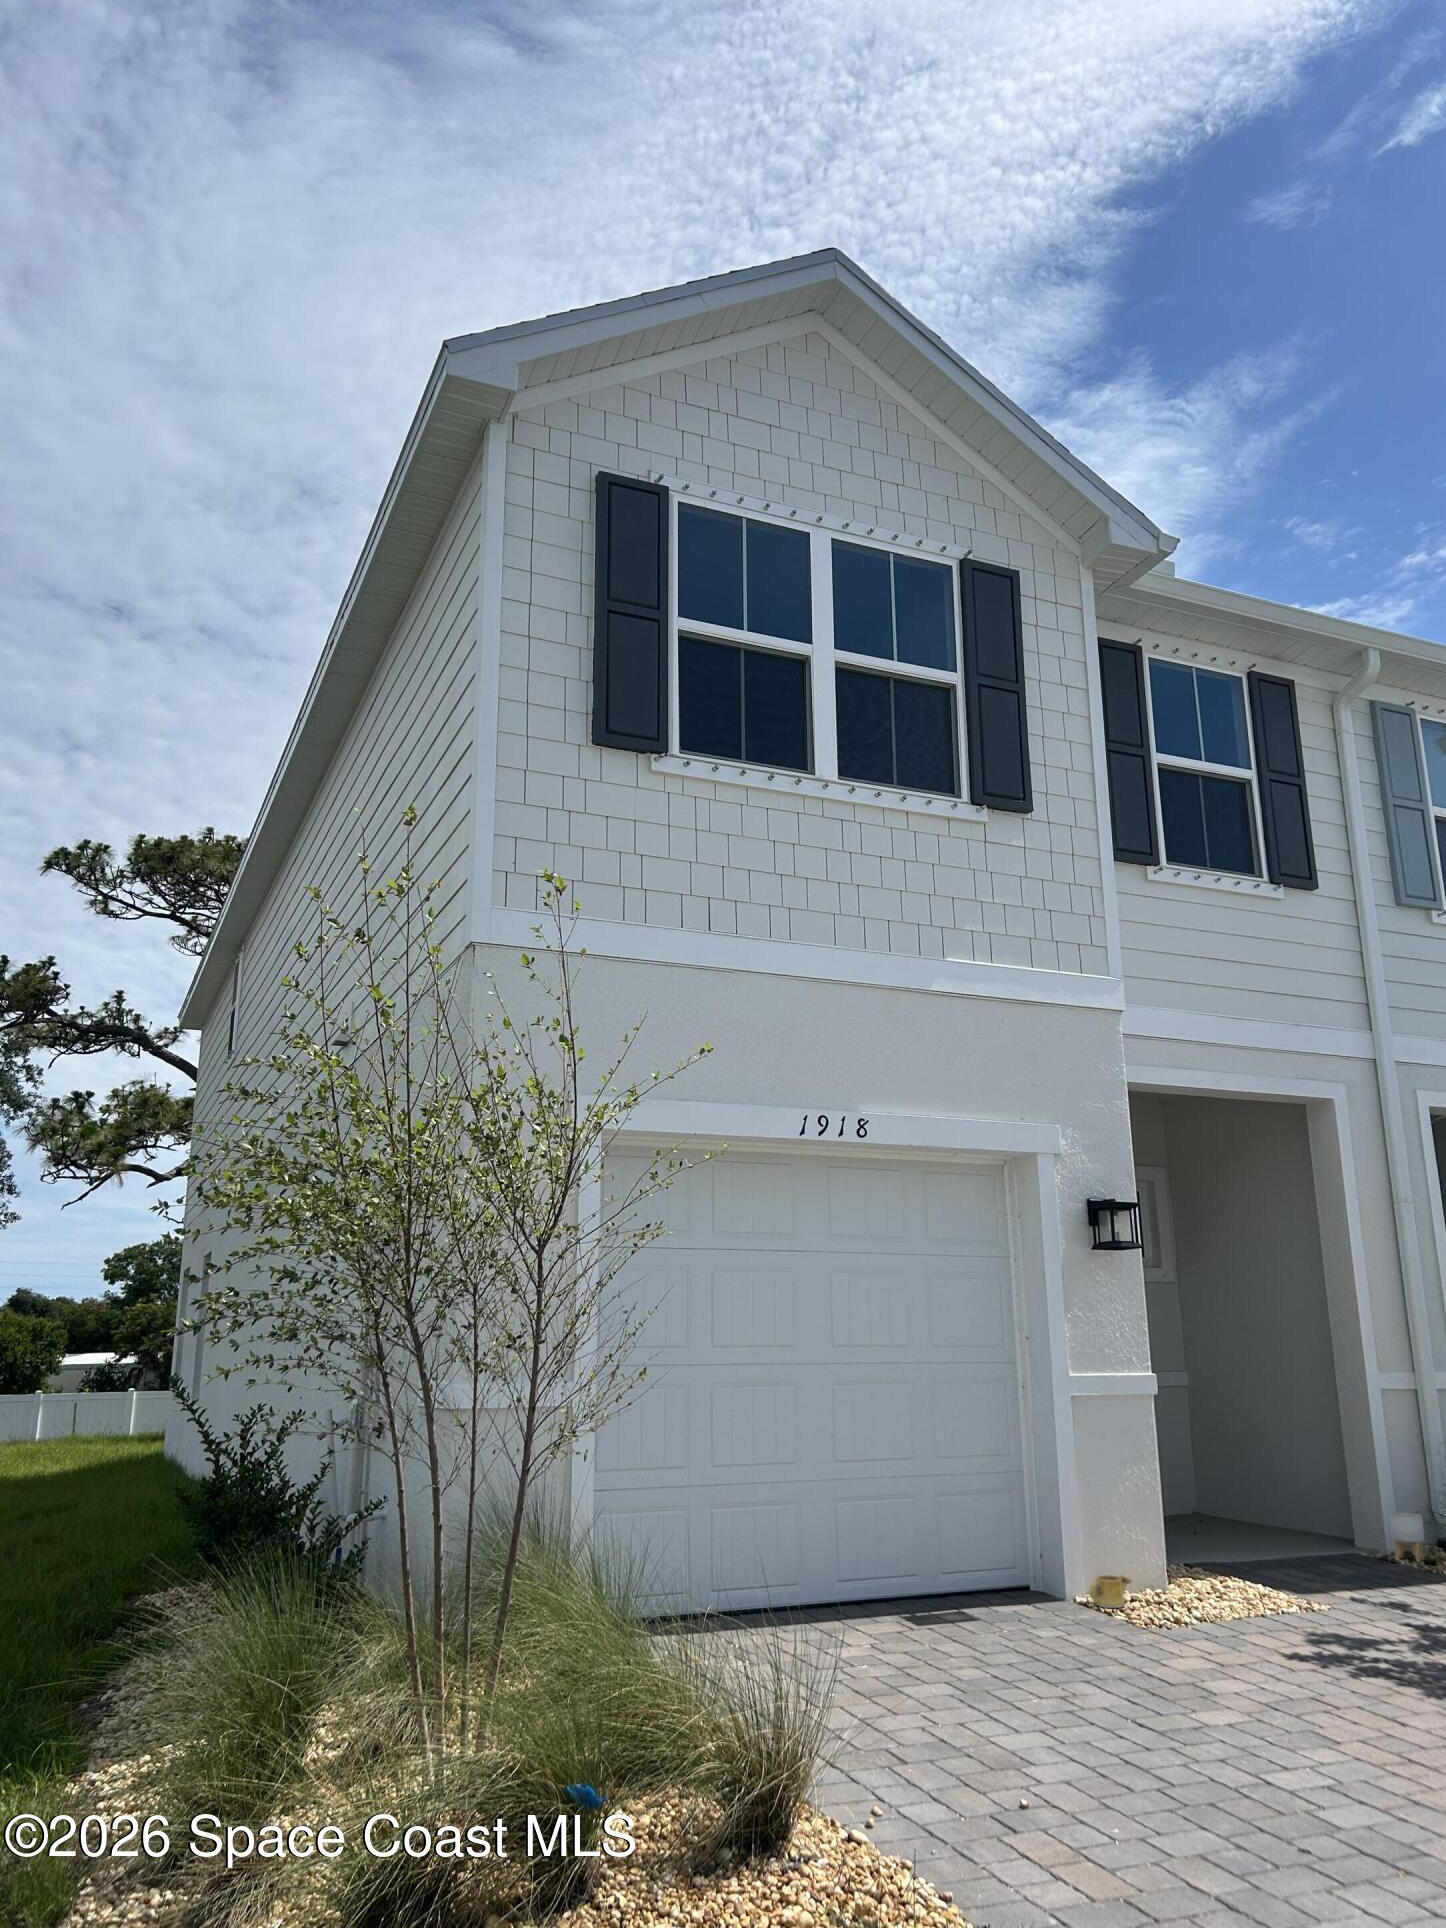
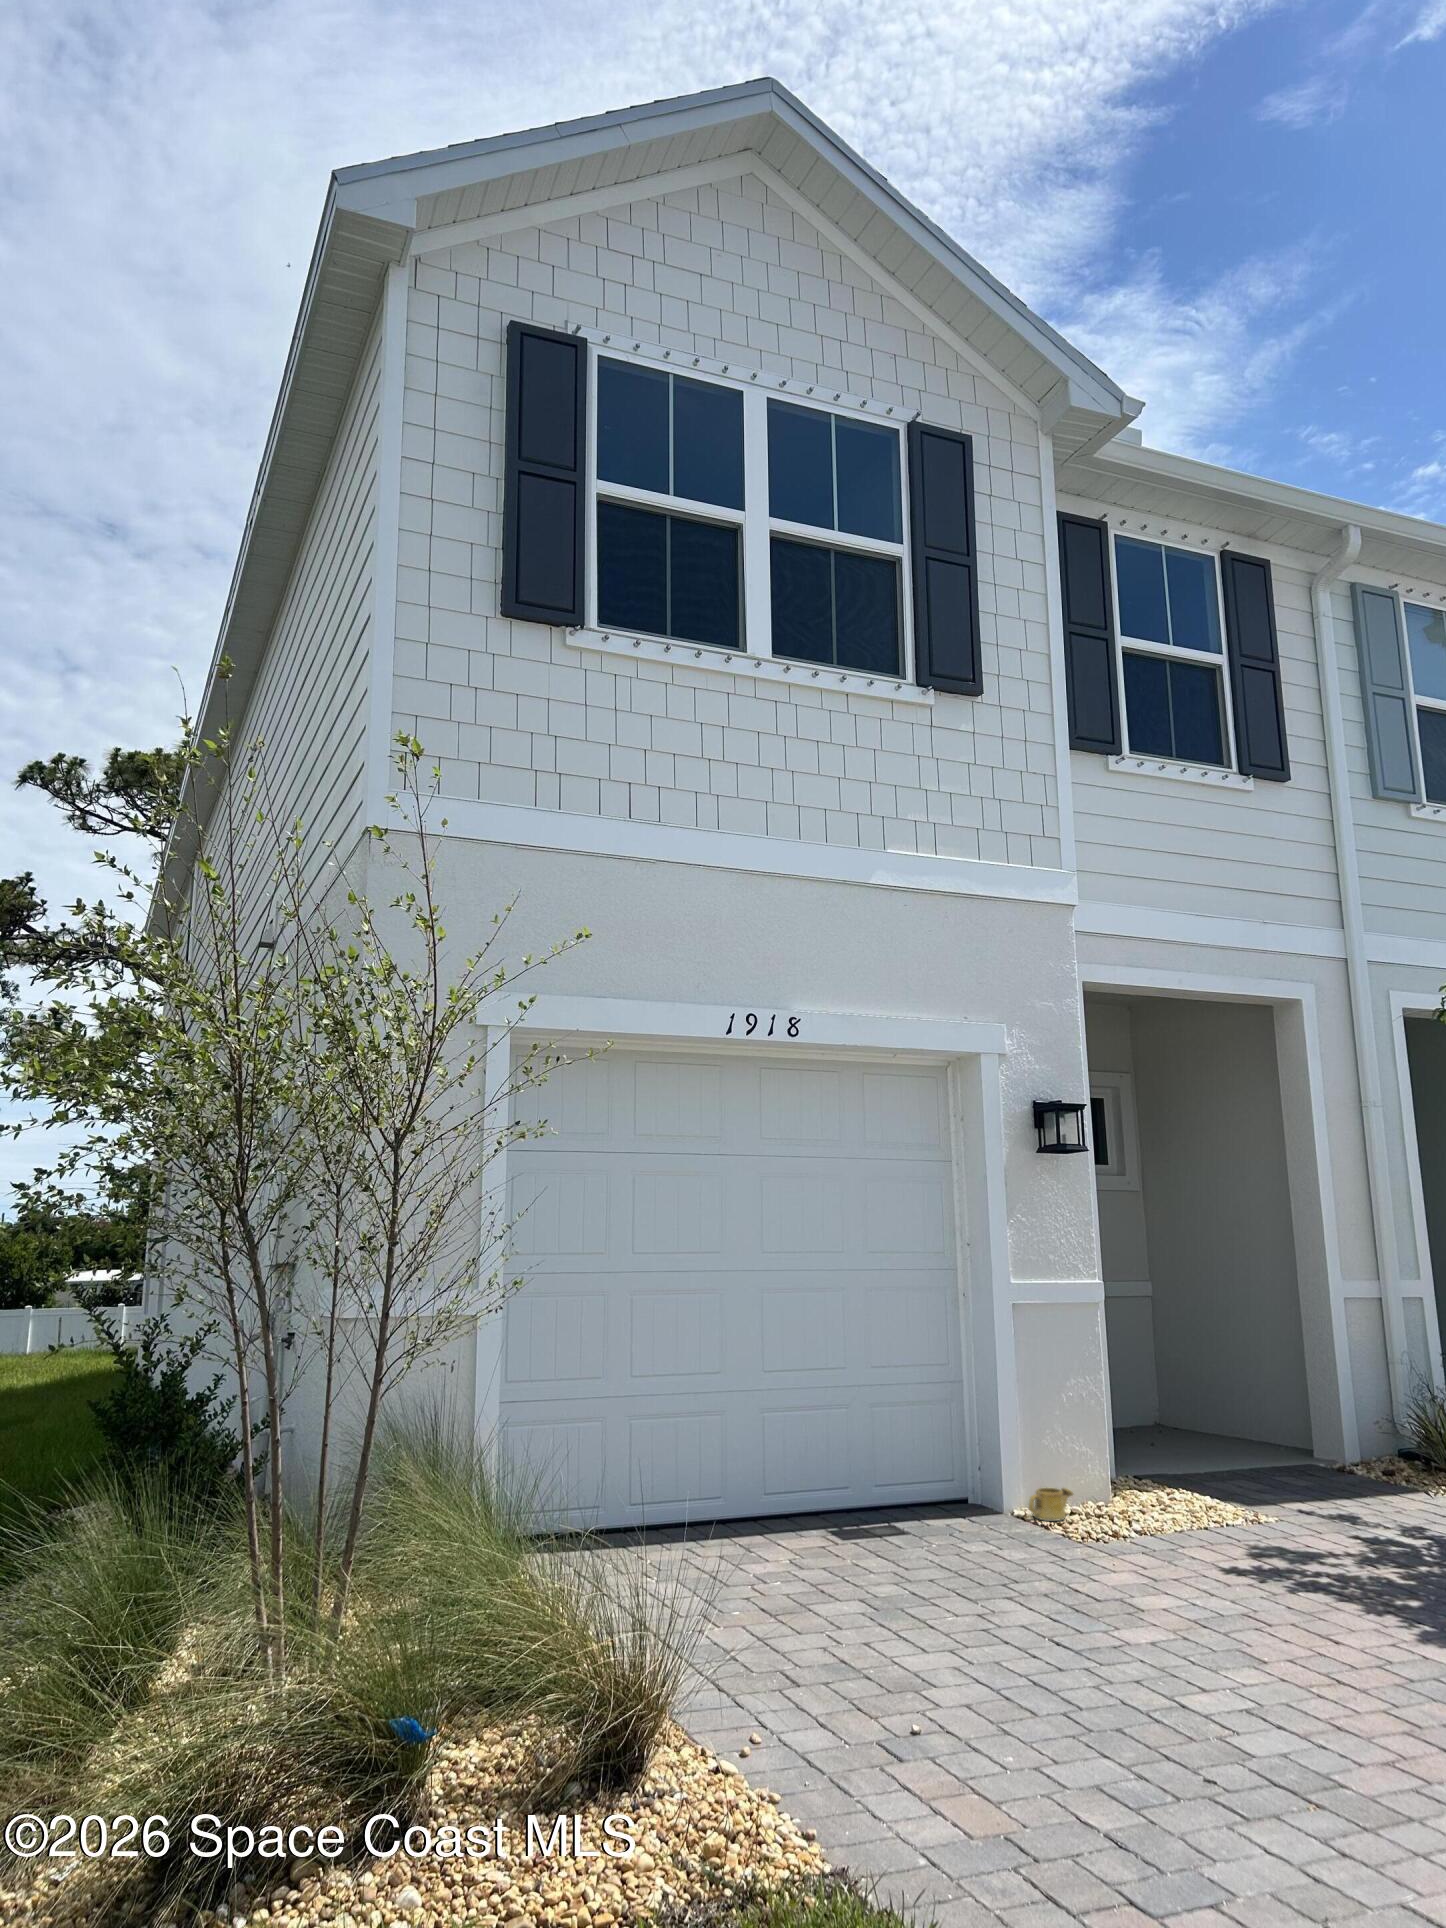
planter: present [1389,1513,1424,1562] -> none [1351,1423,1387,1473]

